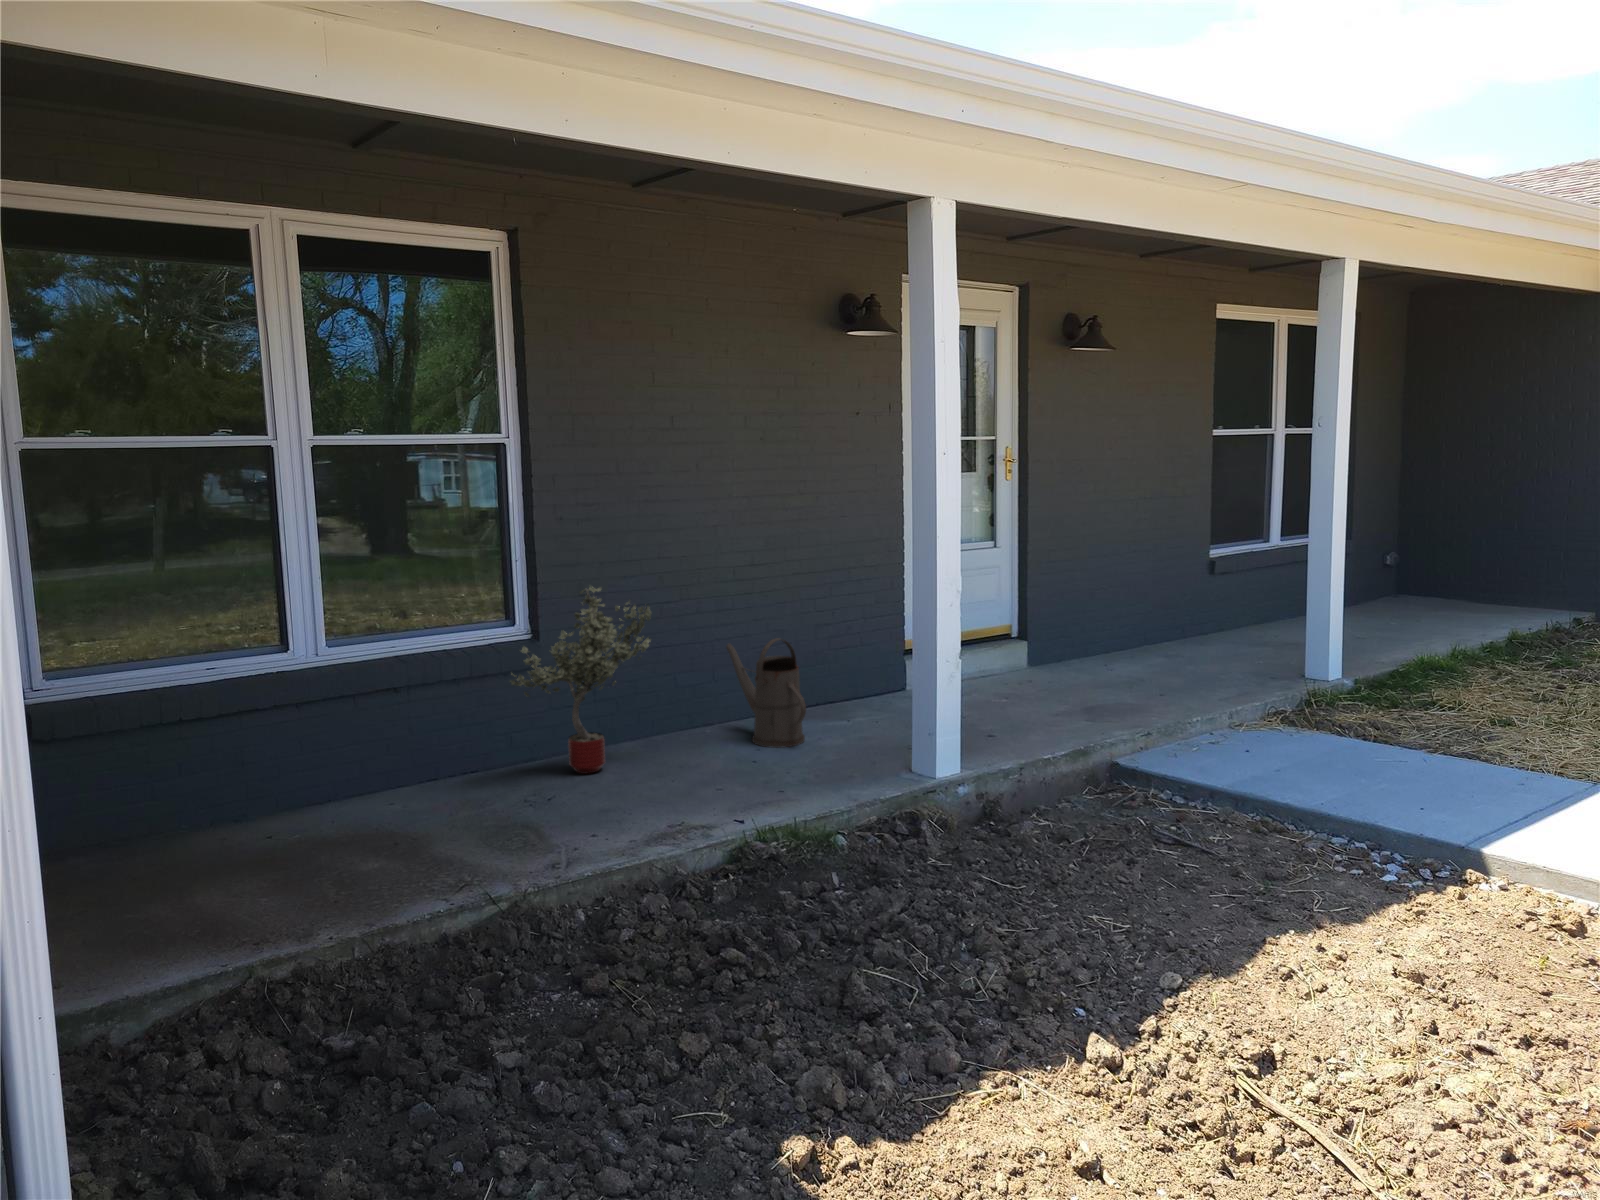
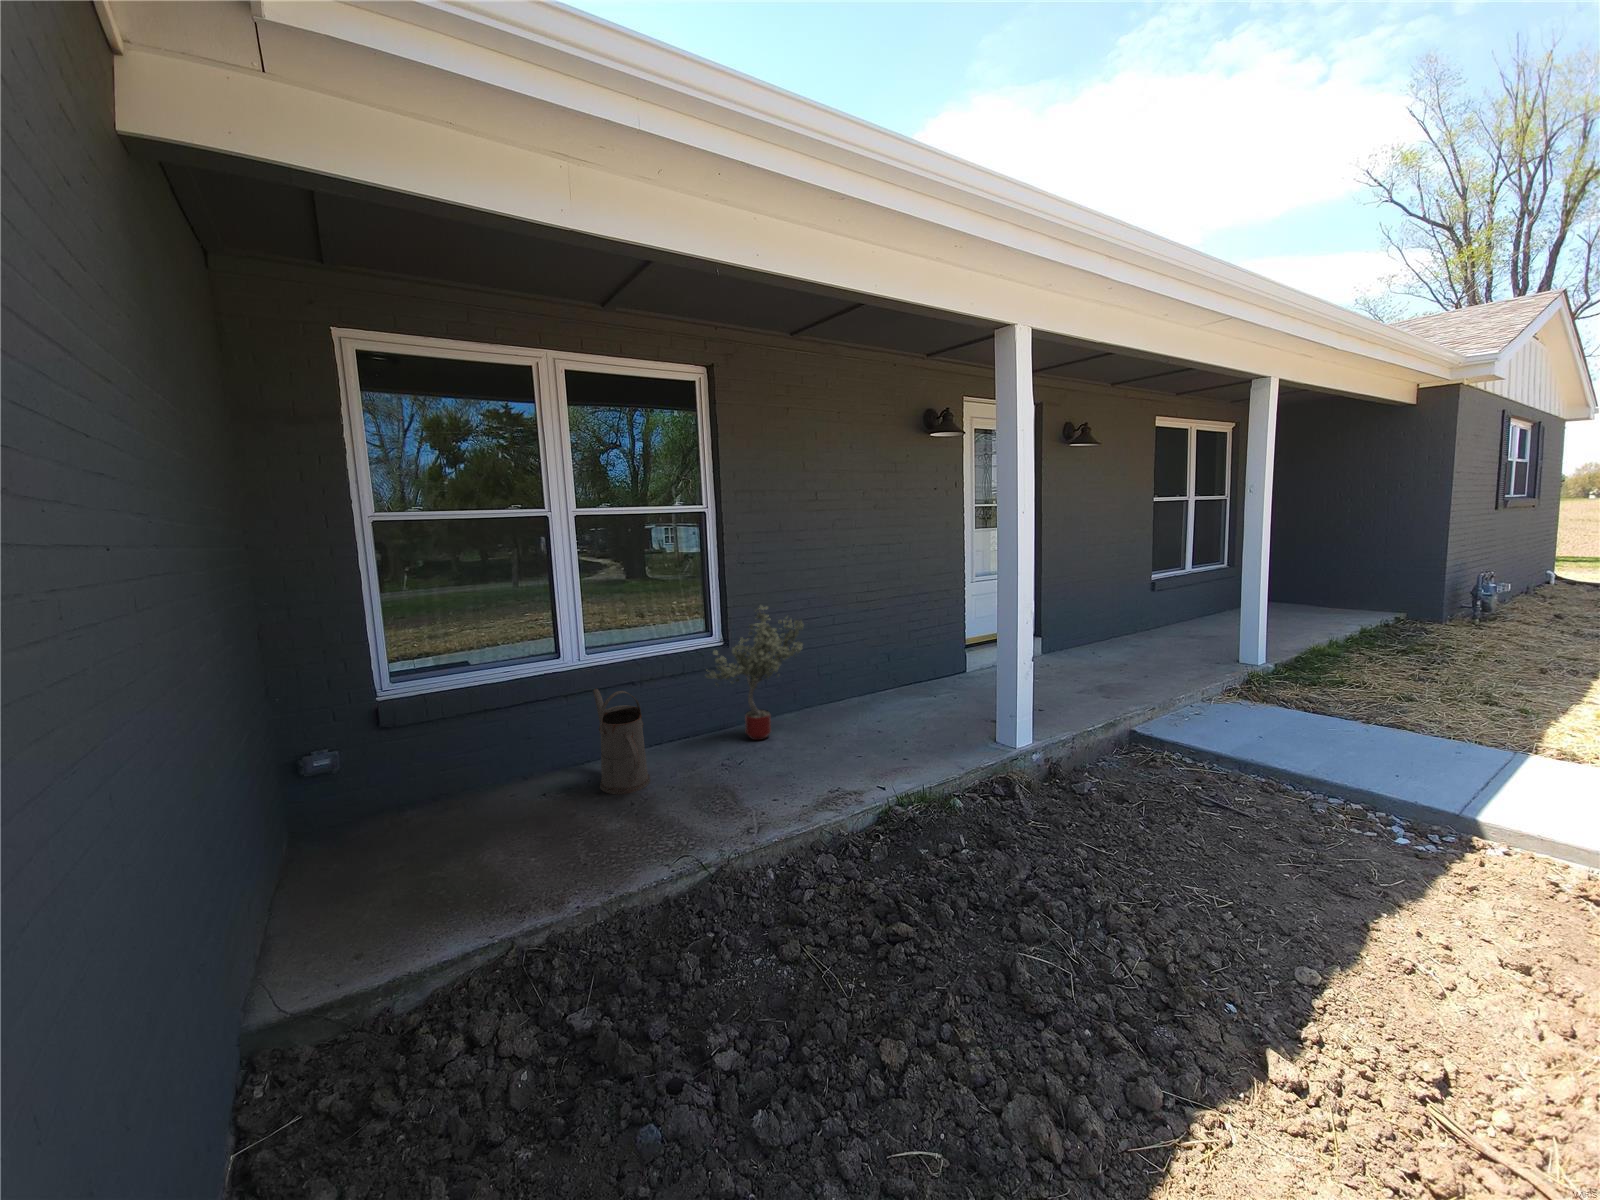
watering can: present [726,638,806,748] -> present [593,689,650,794]

